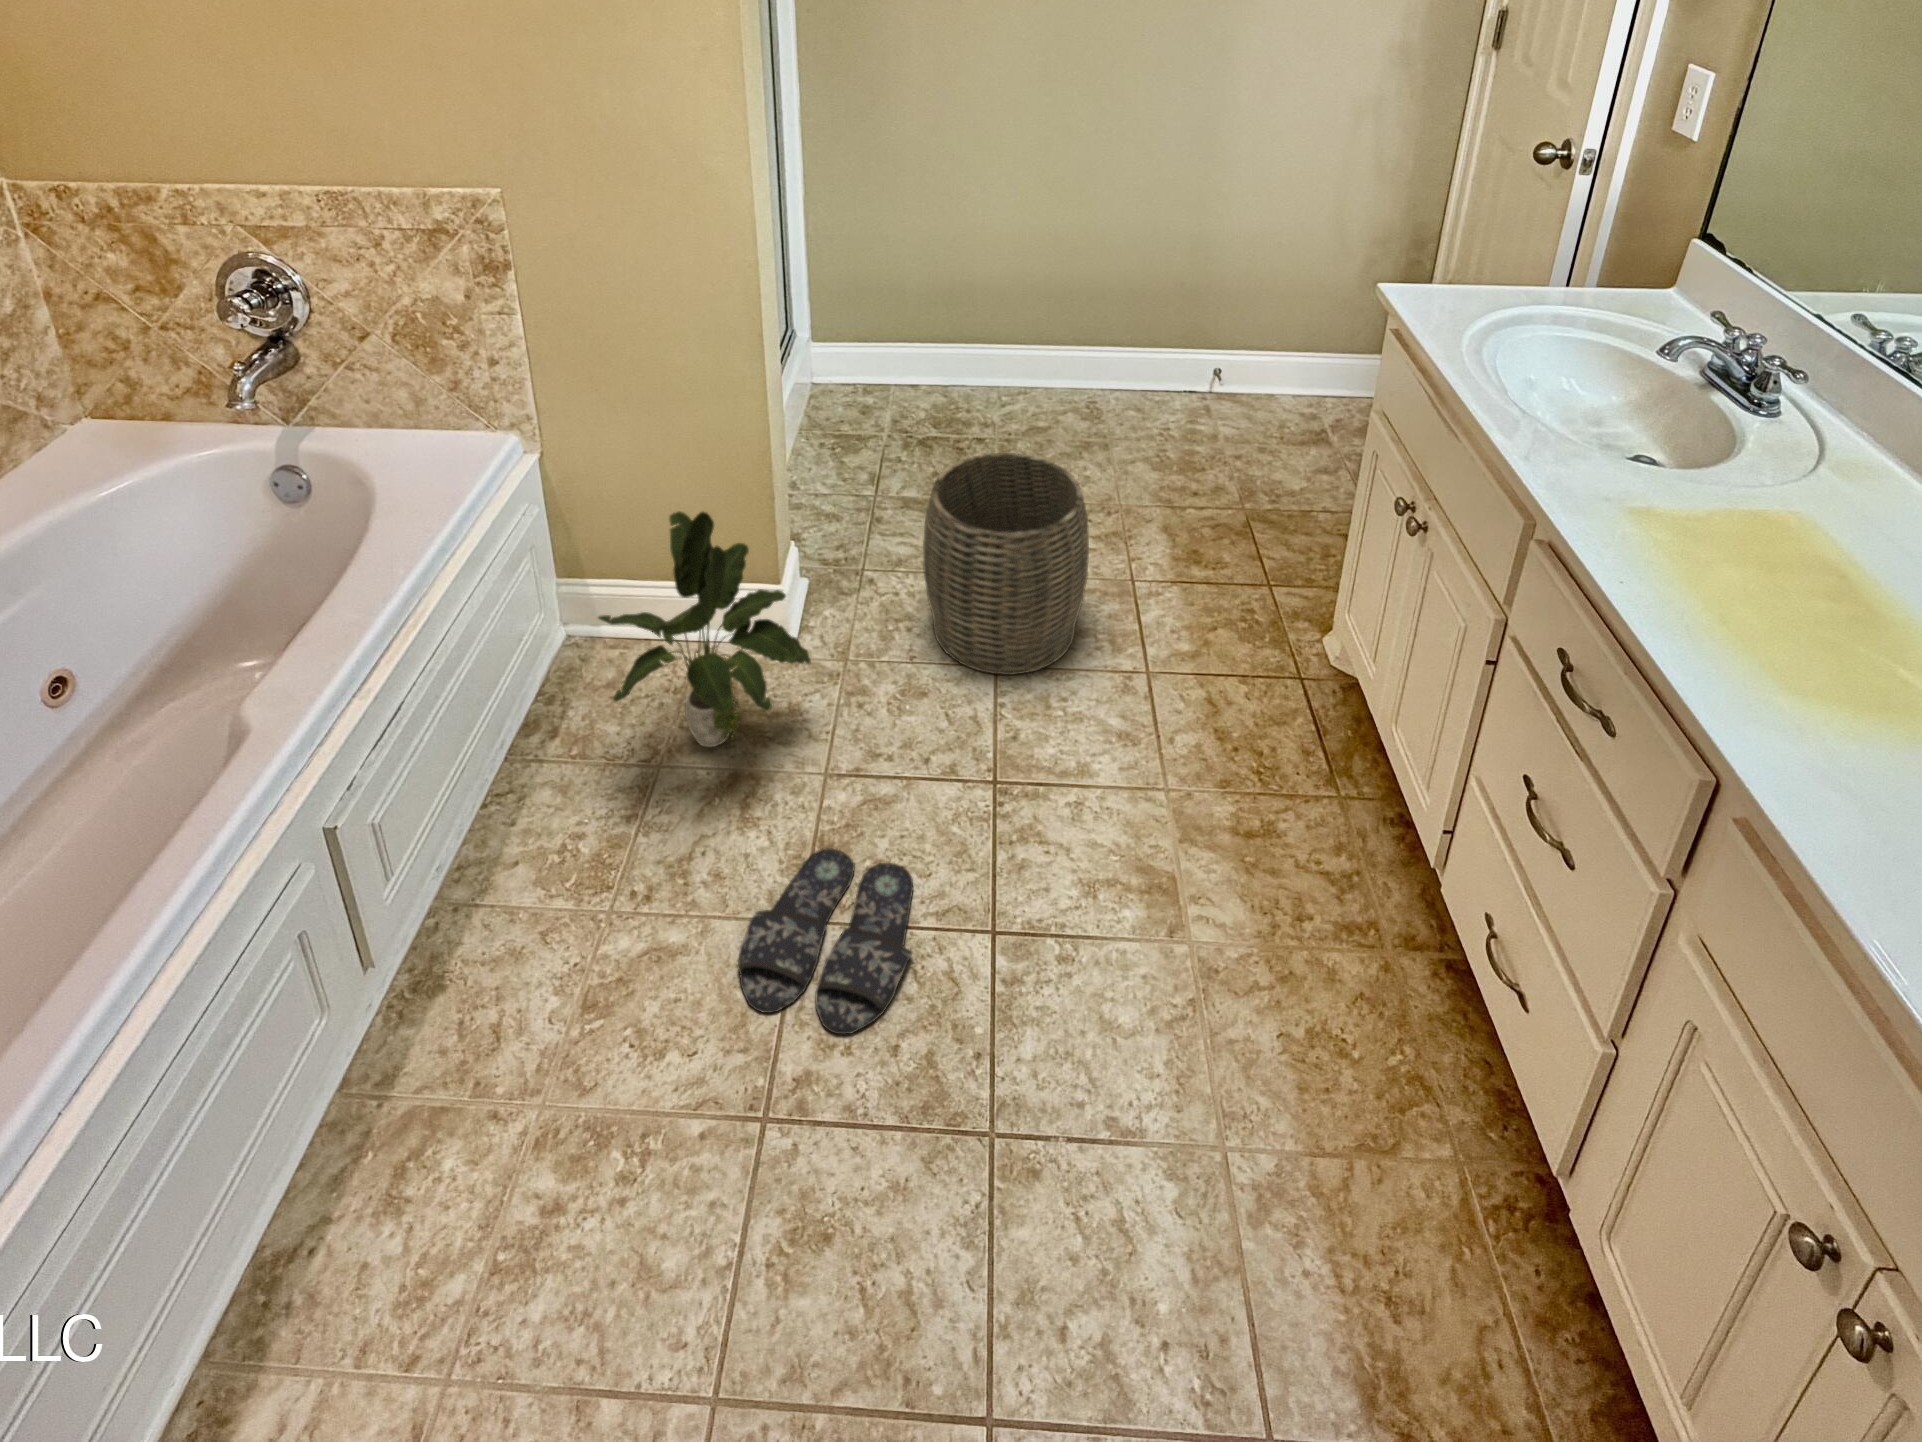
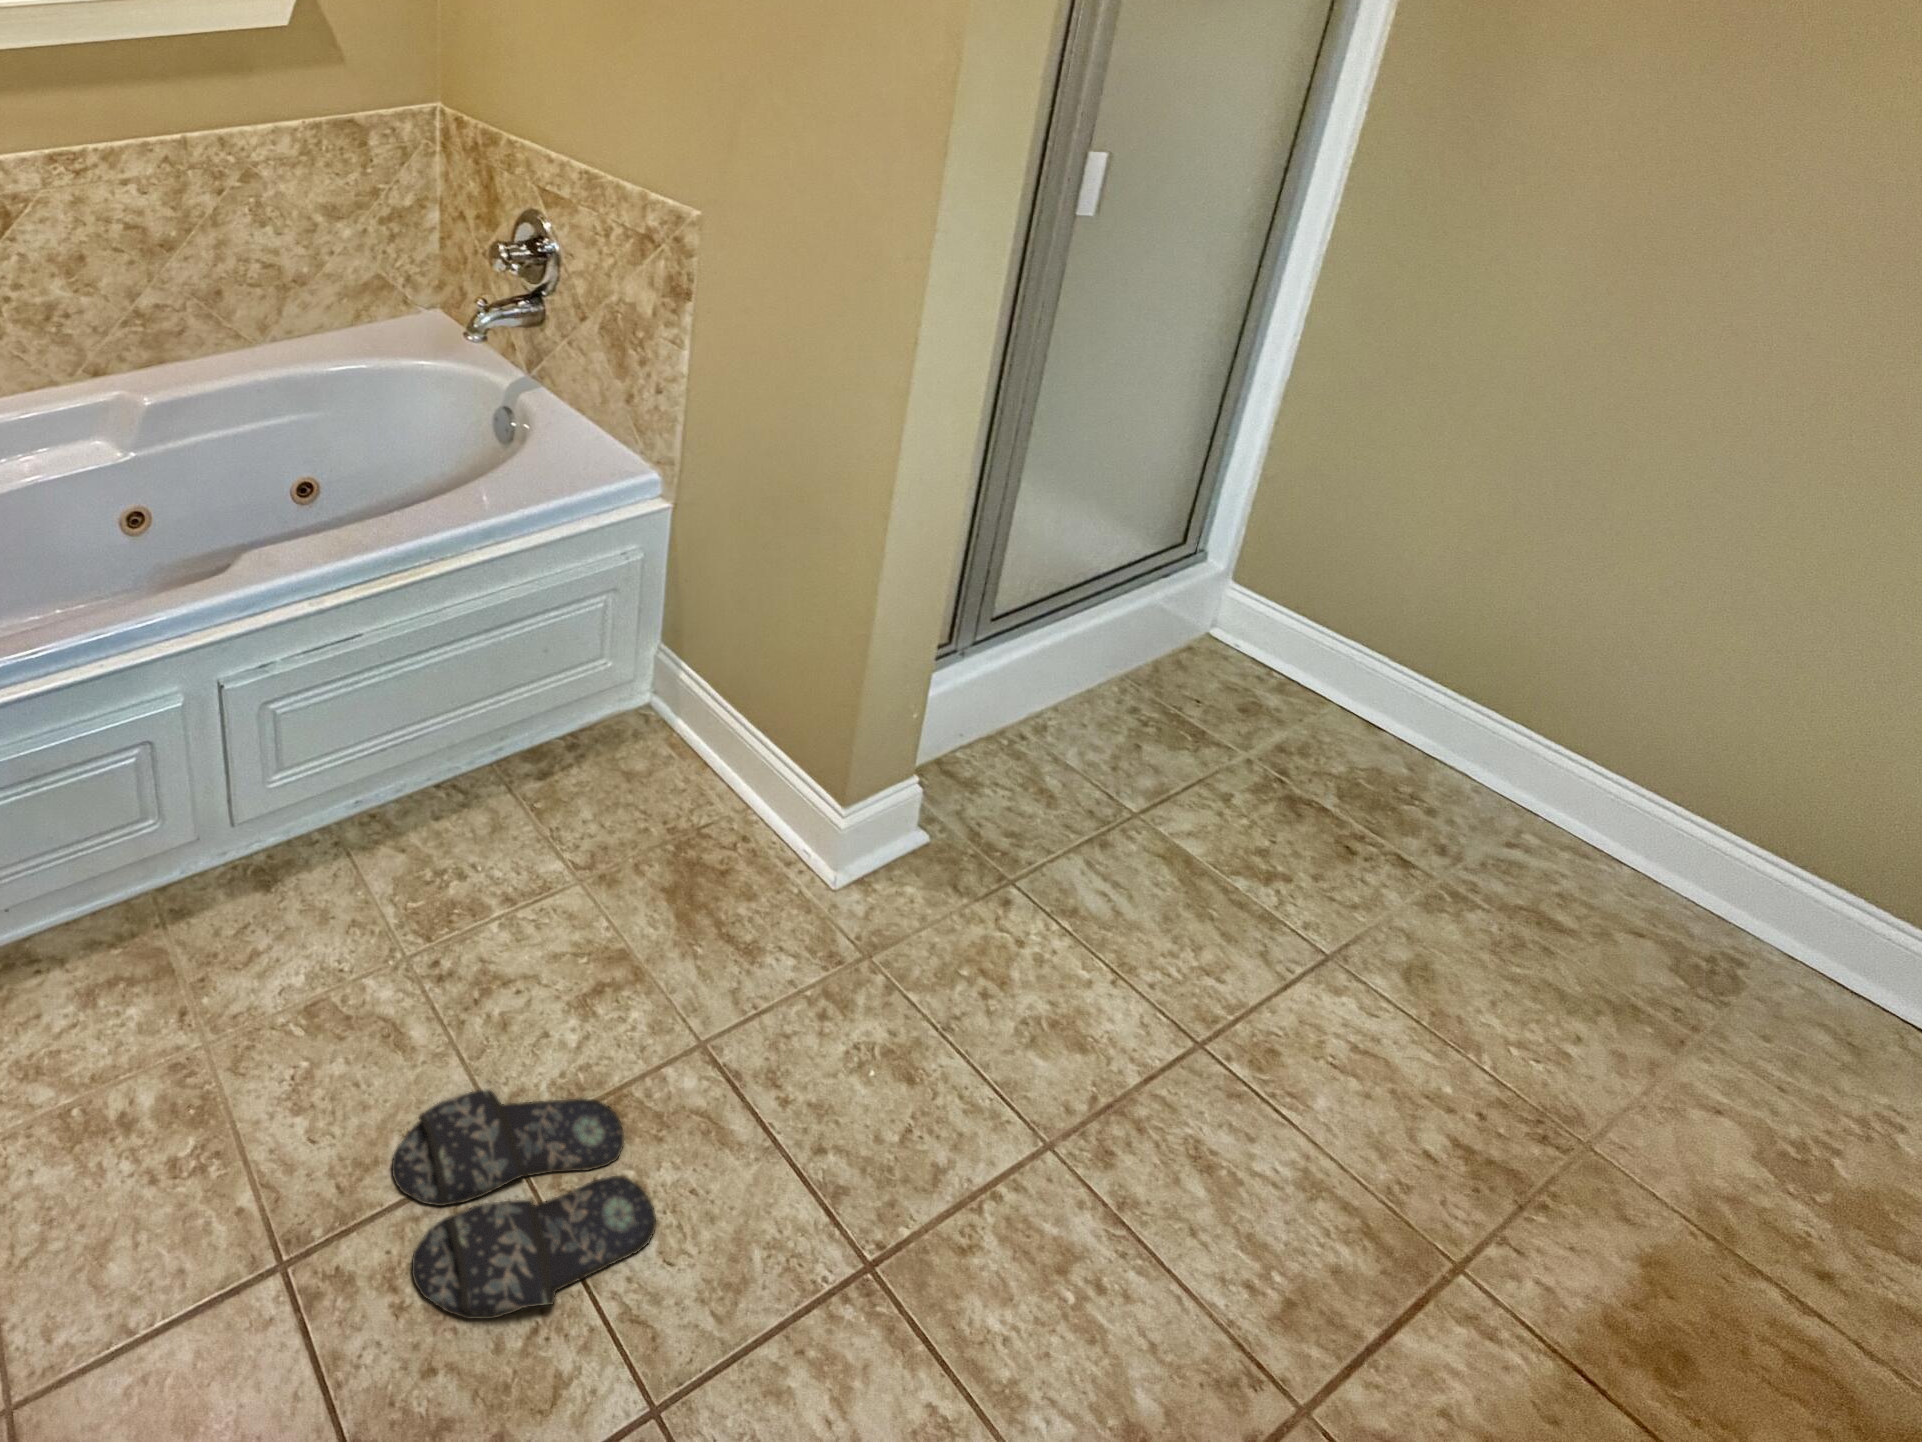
woven basket: present [923,453,1089,675] -> none [1000,821,1340,1238]
potted plant: present [598,511,811,747] -> none [533,630,776,925]

